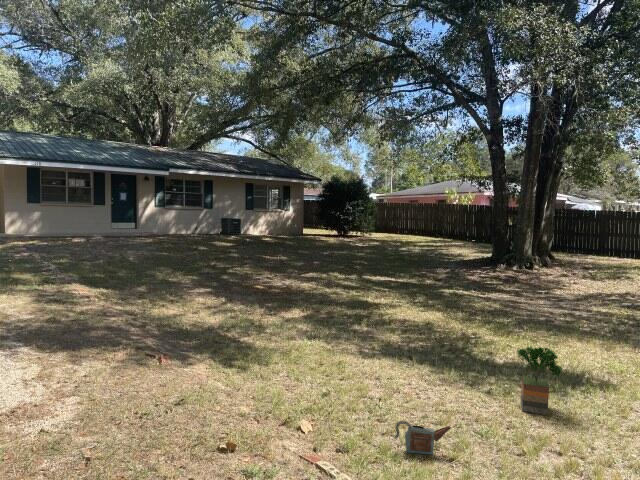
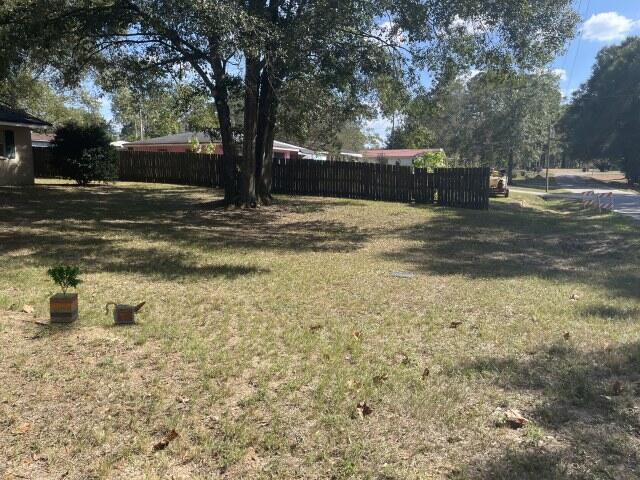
potted tree: present [517,346,562,415] -> present [46,265,84,322]

